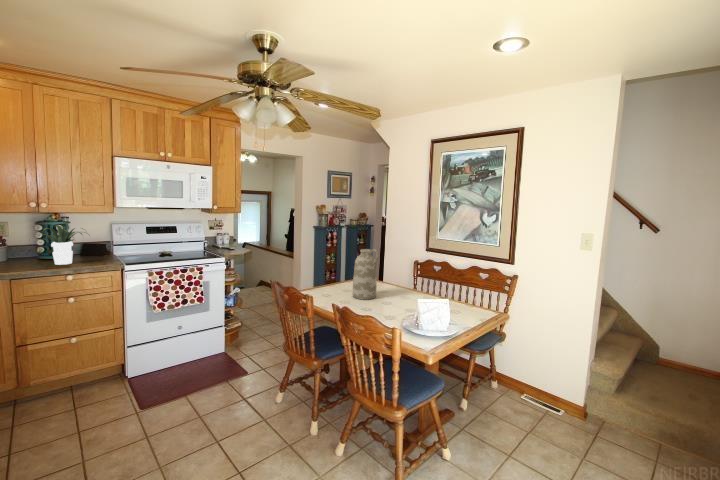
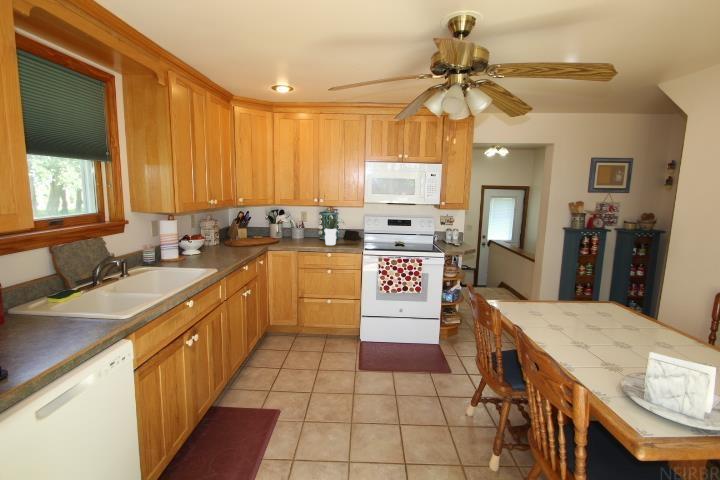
vase: present [352,249,379,300] -> none [576,260,623,330]

